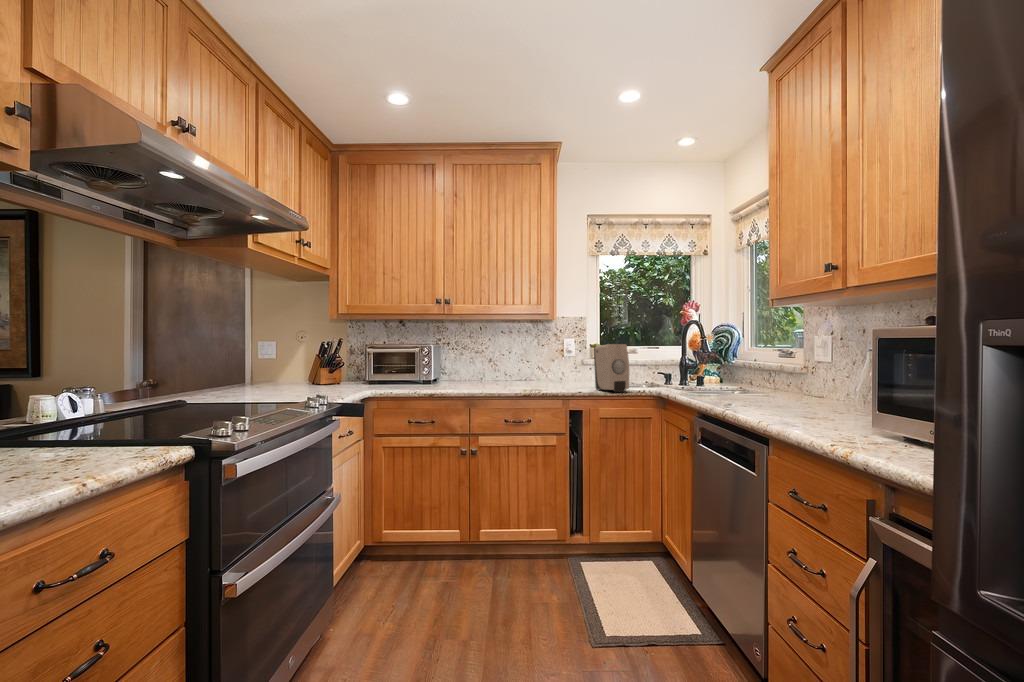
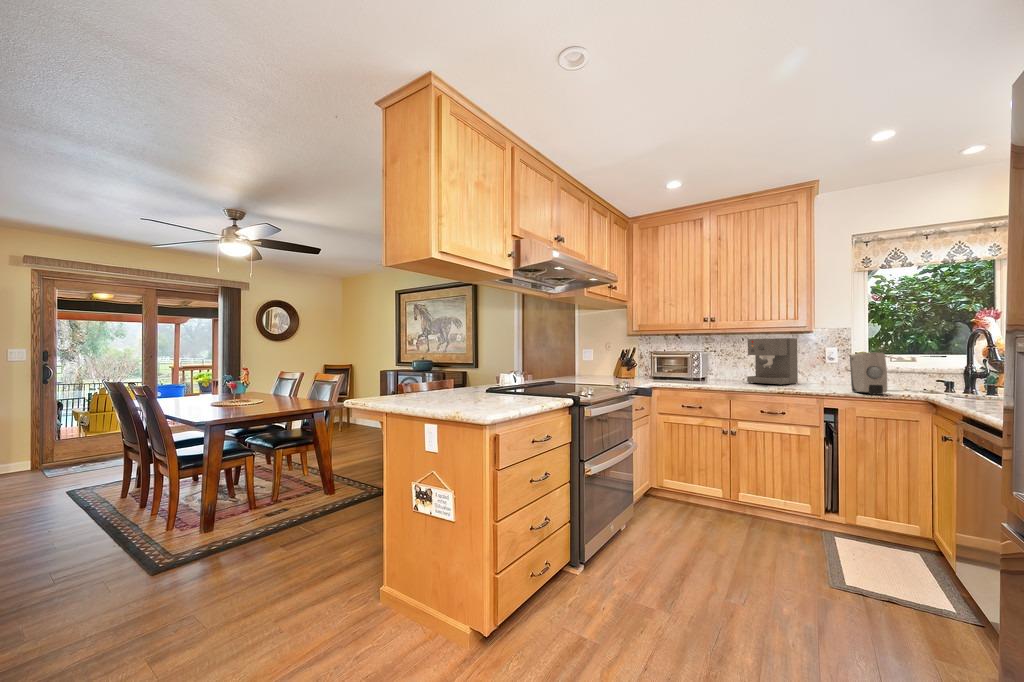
coffee maker: none [486,327,538,385] -> present [747,338,798,385]

